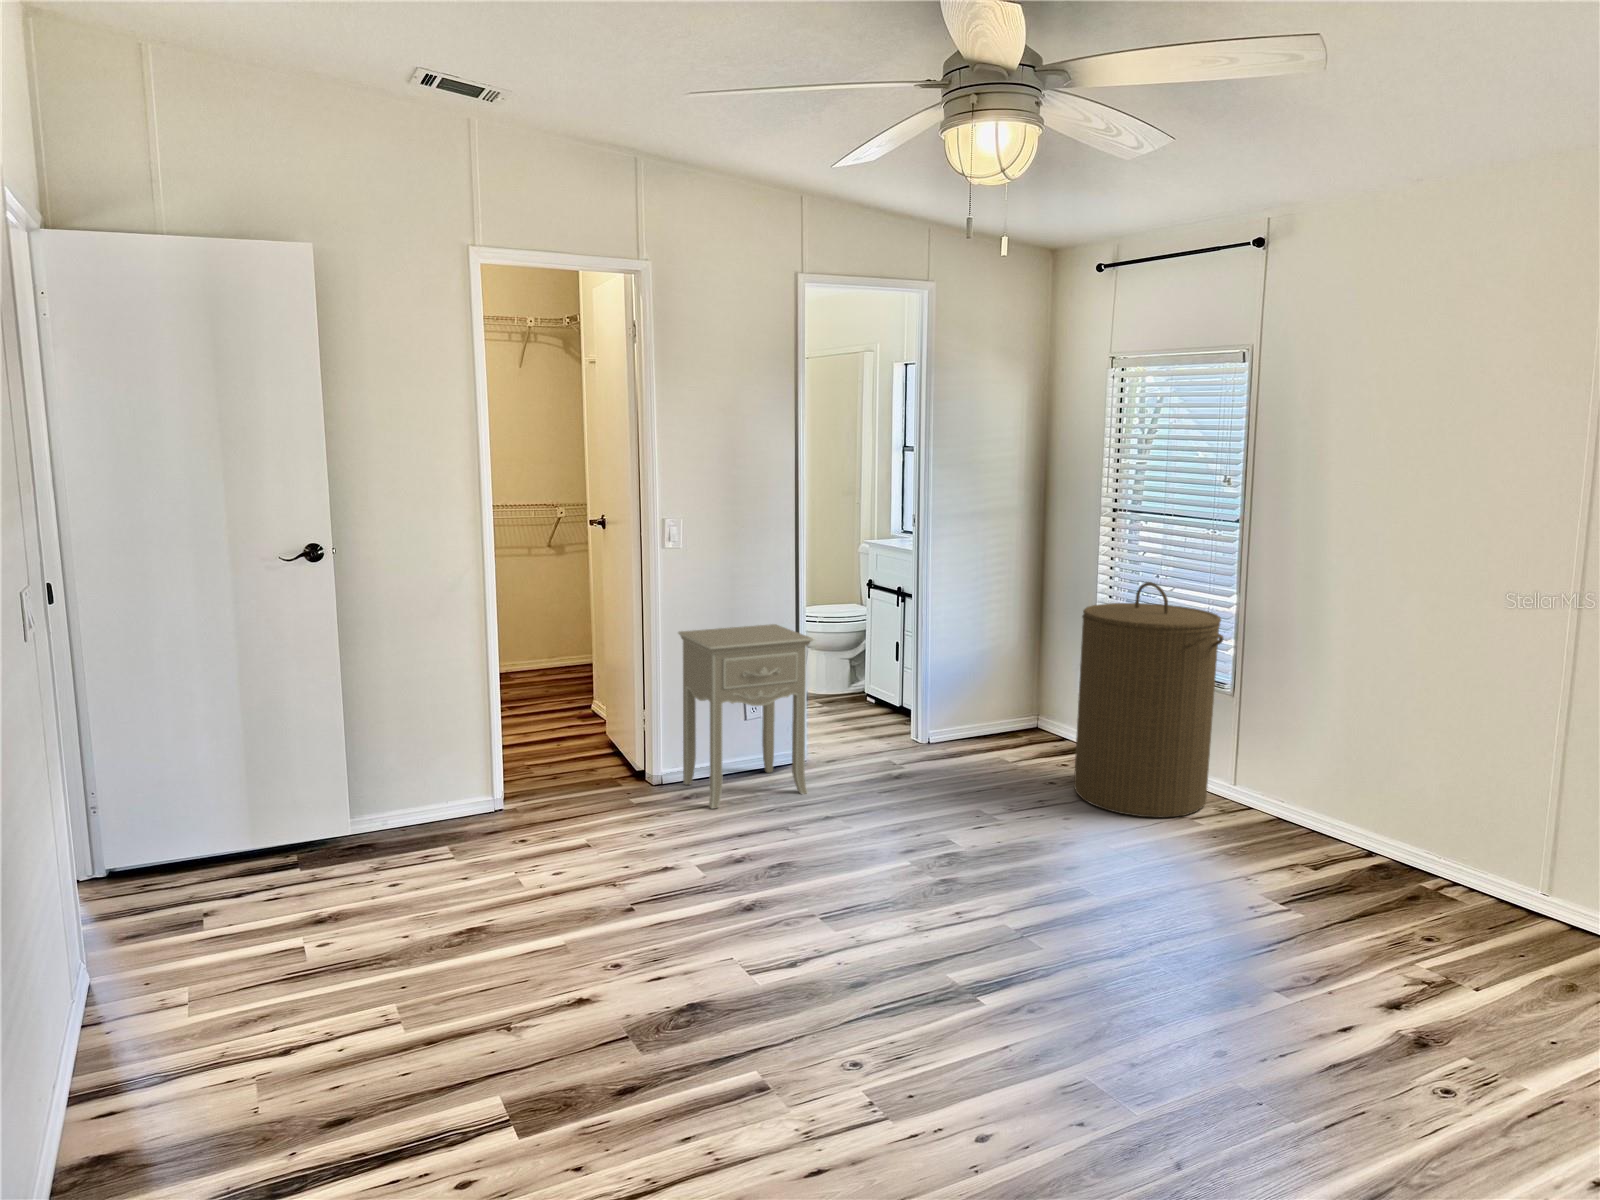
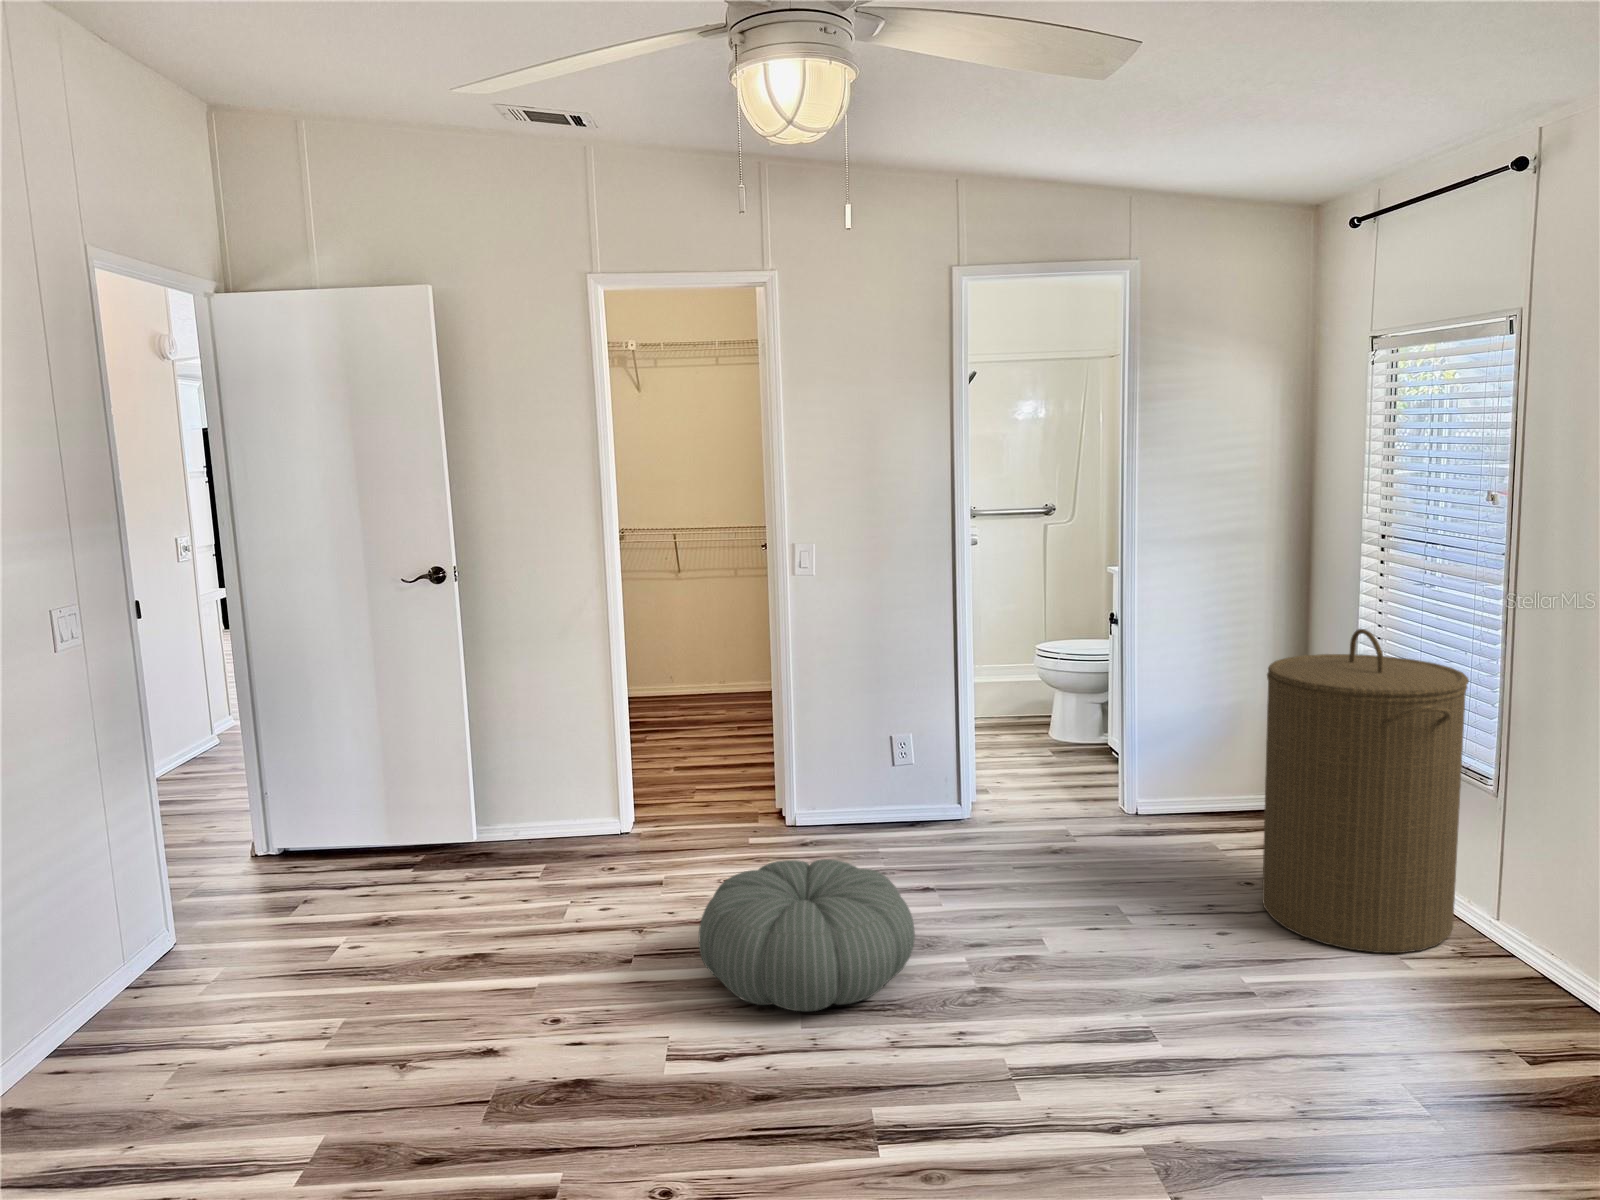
nightstand: present [678,624,813,809] -> none [805,661,936,861]
pouf: none [704,795,890,922] -> present [699,859,915,1011]

